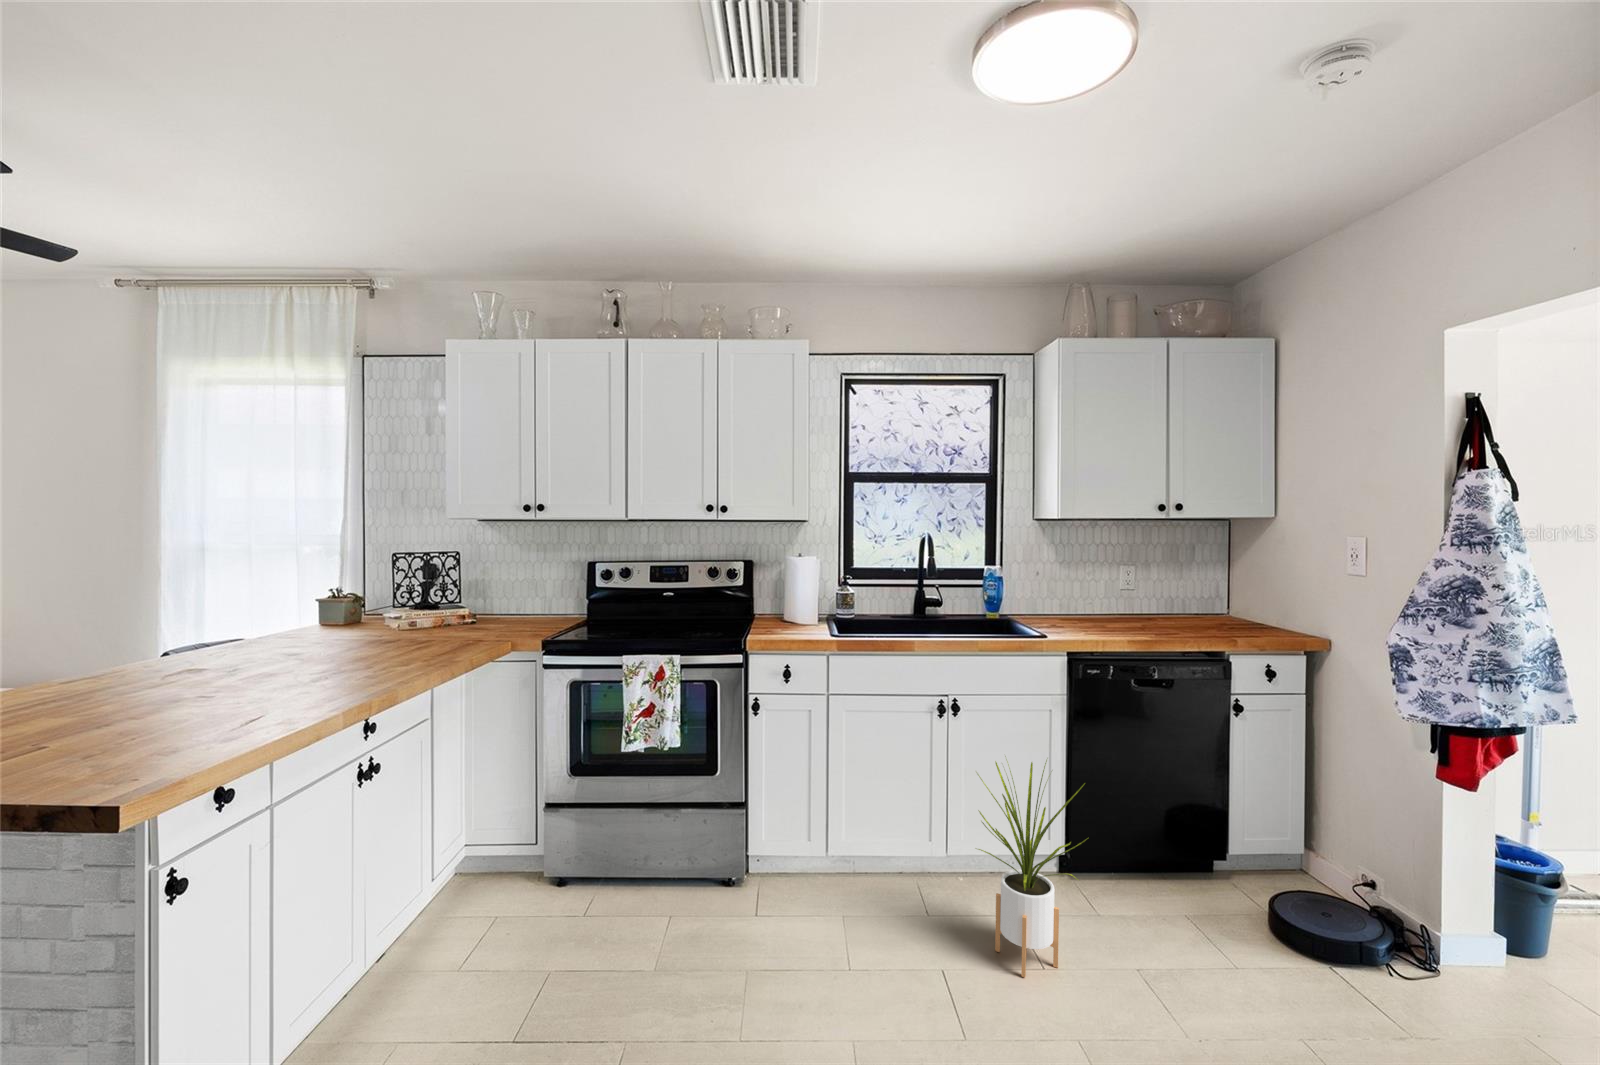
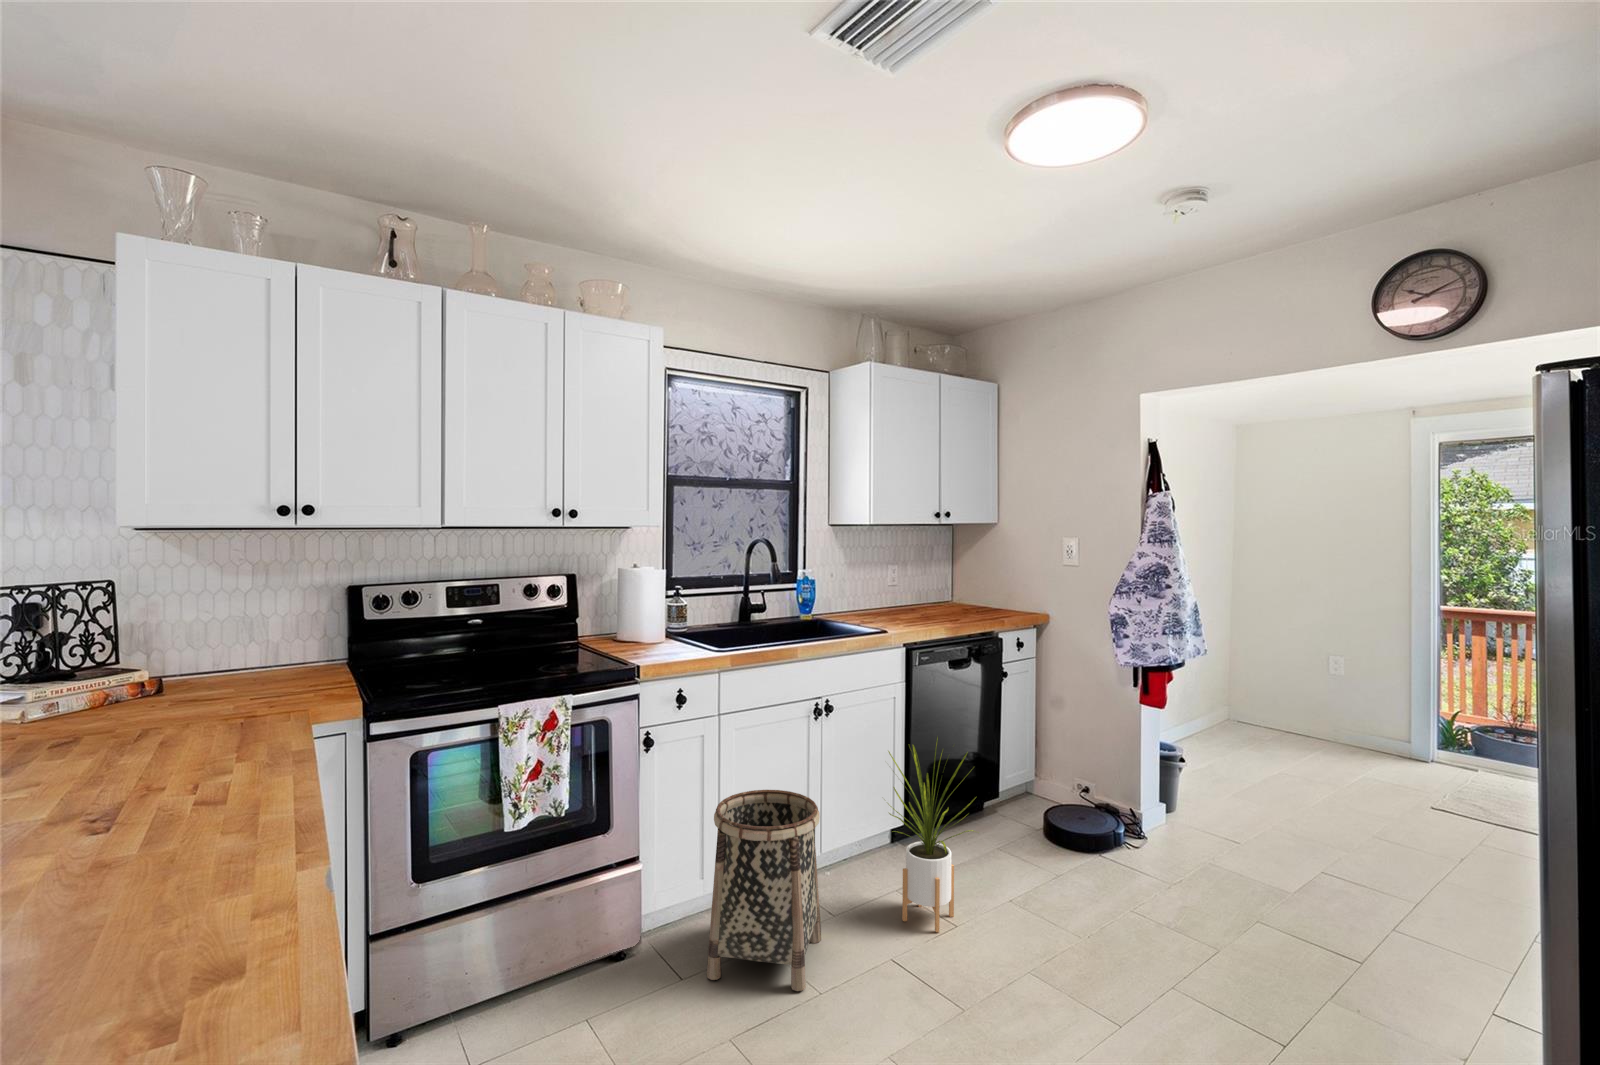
basket: none [772,770,898,976] -> present [707,790,821,991]

